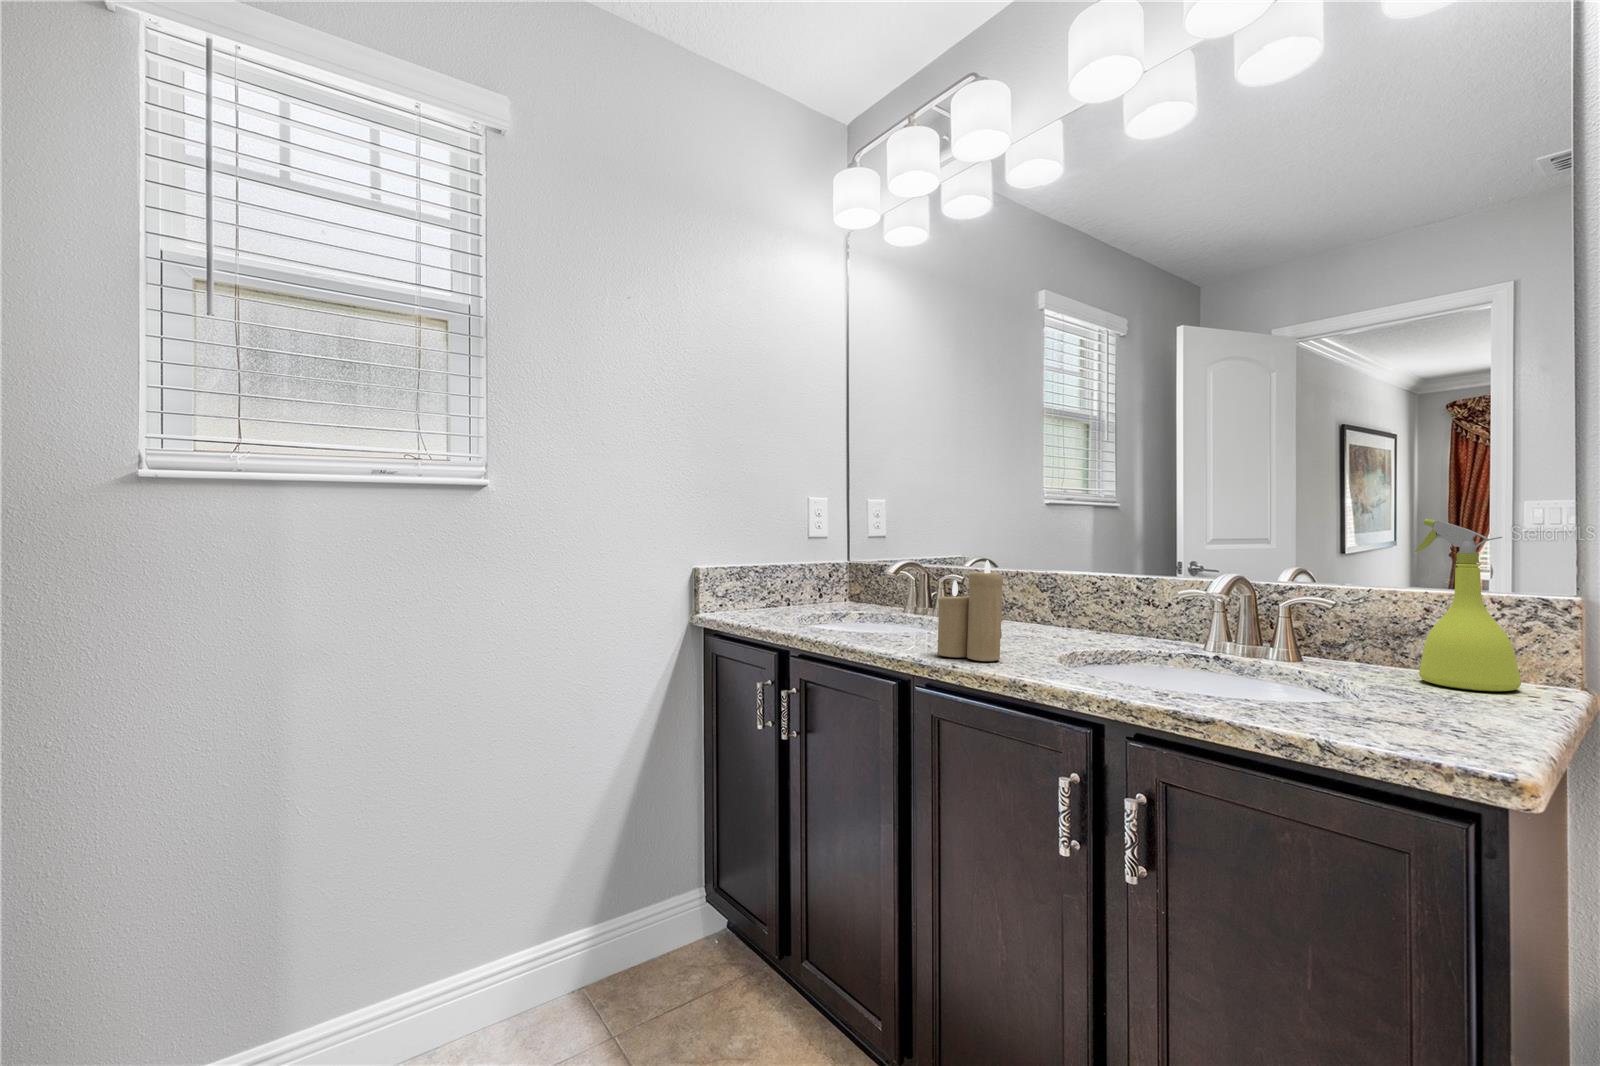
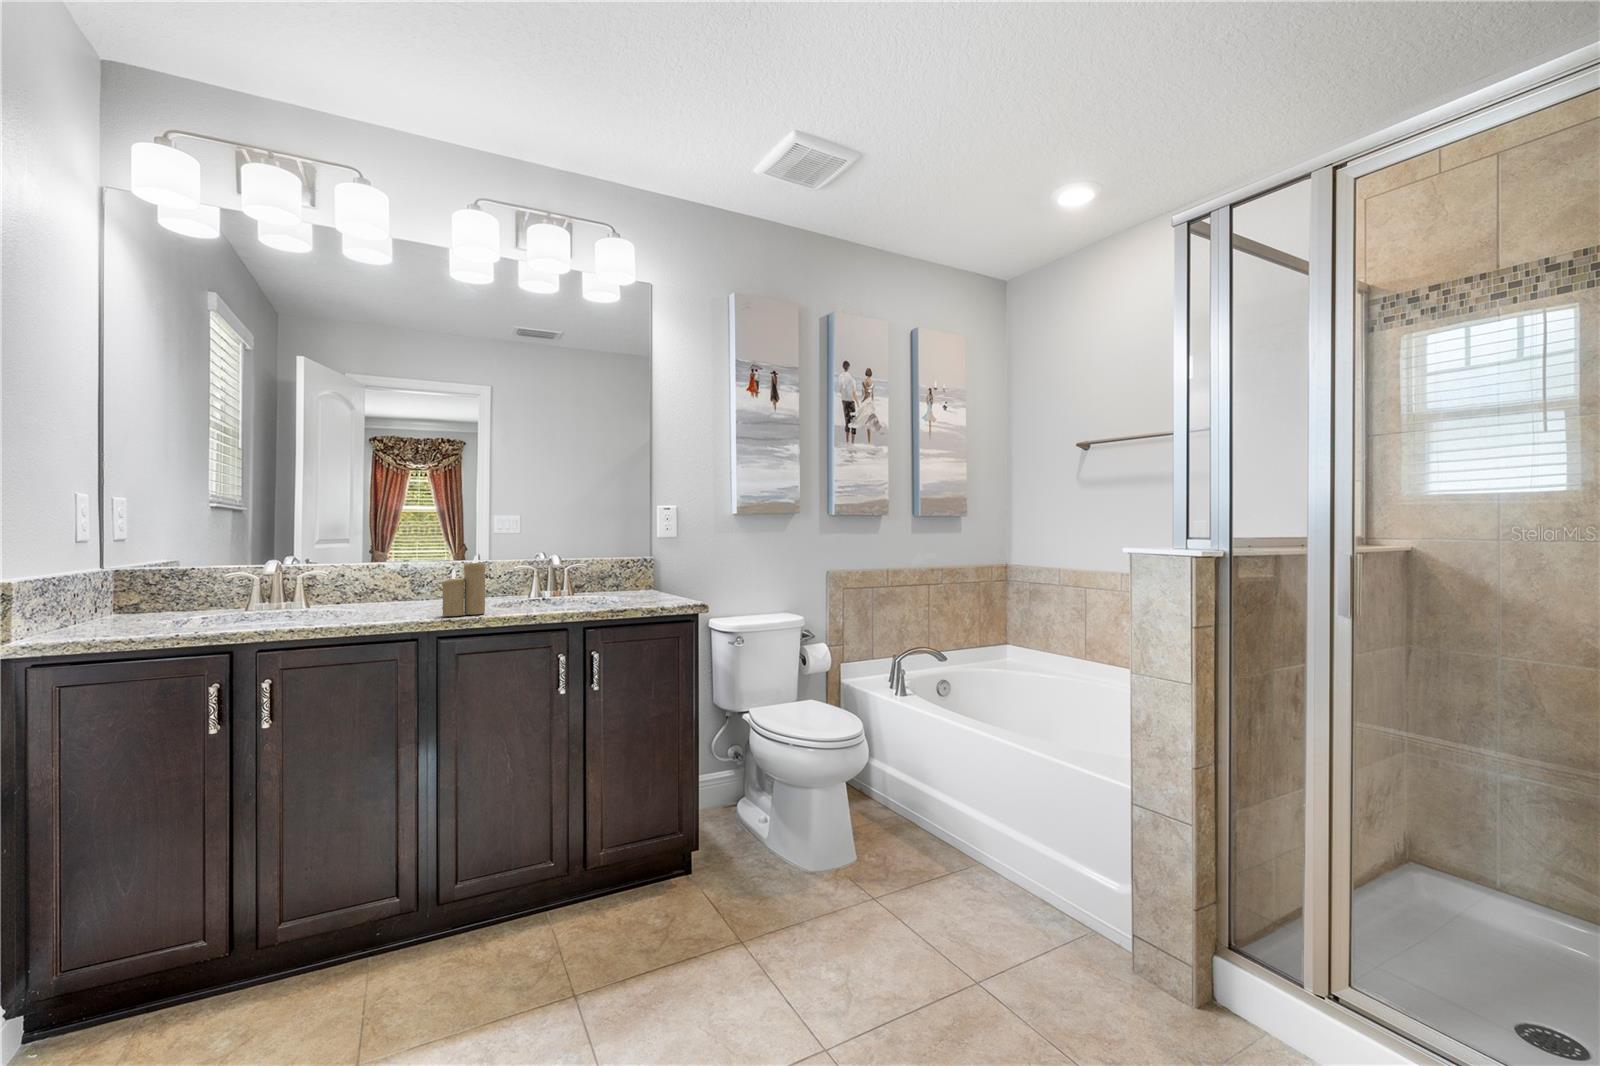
spray bottle: present [1415,519,1521,692] -> none [617,531,647,594]

